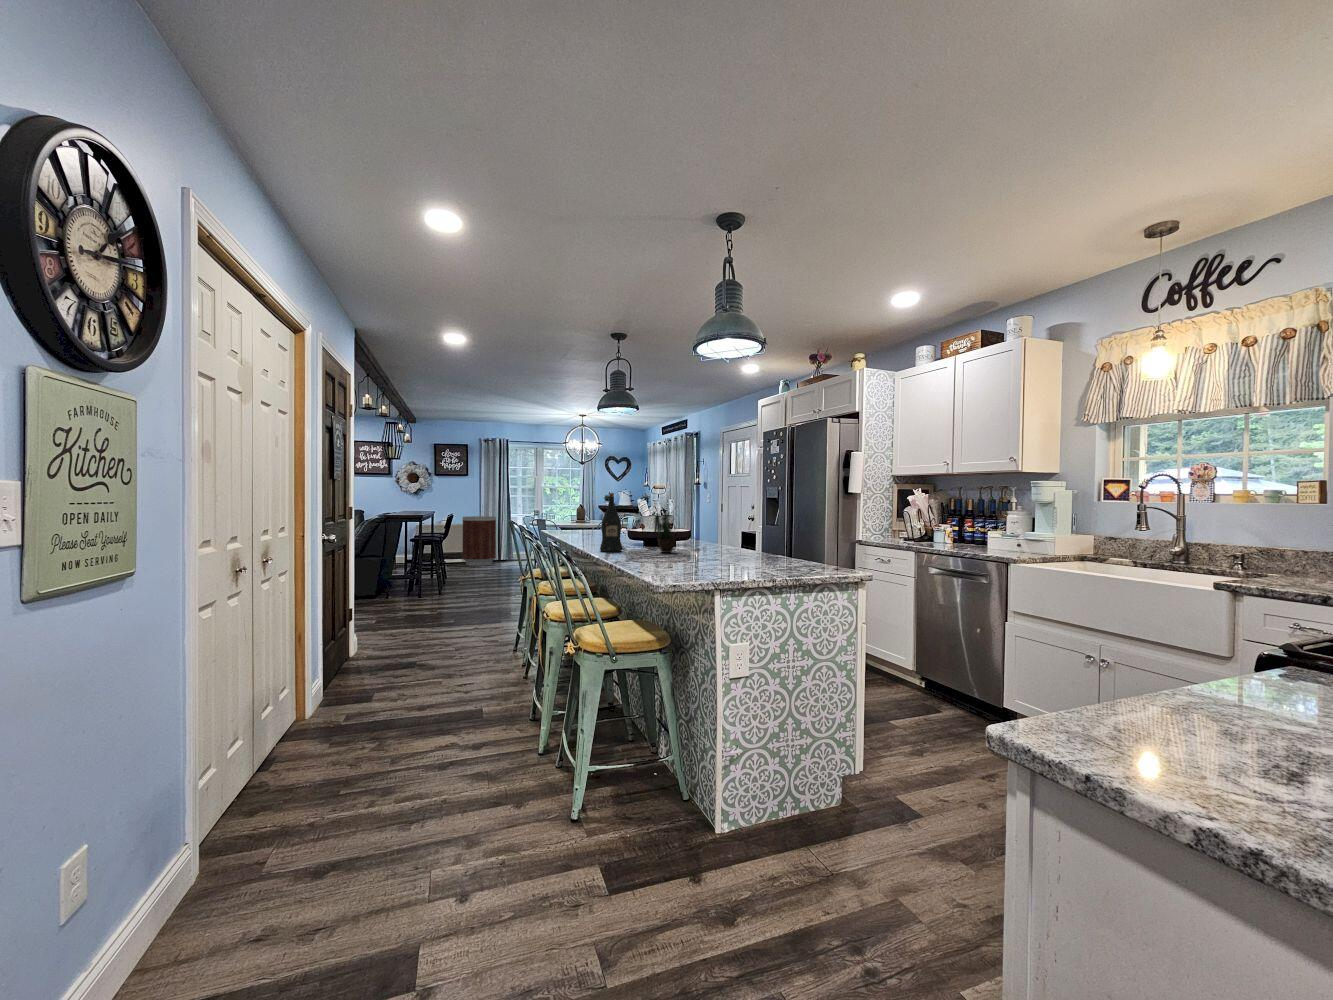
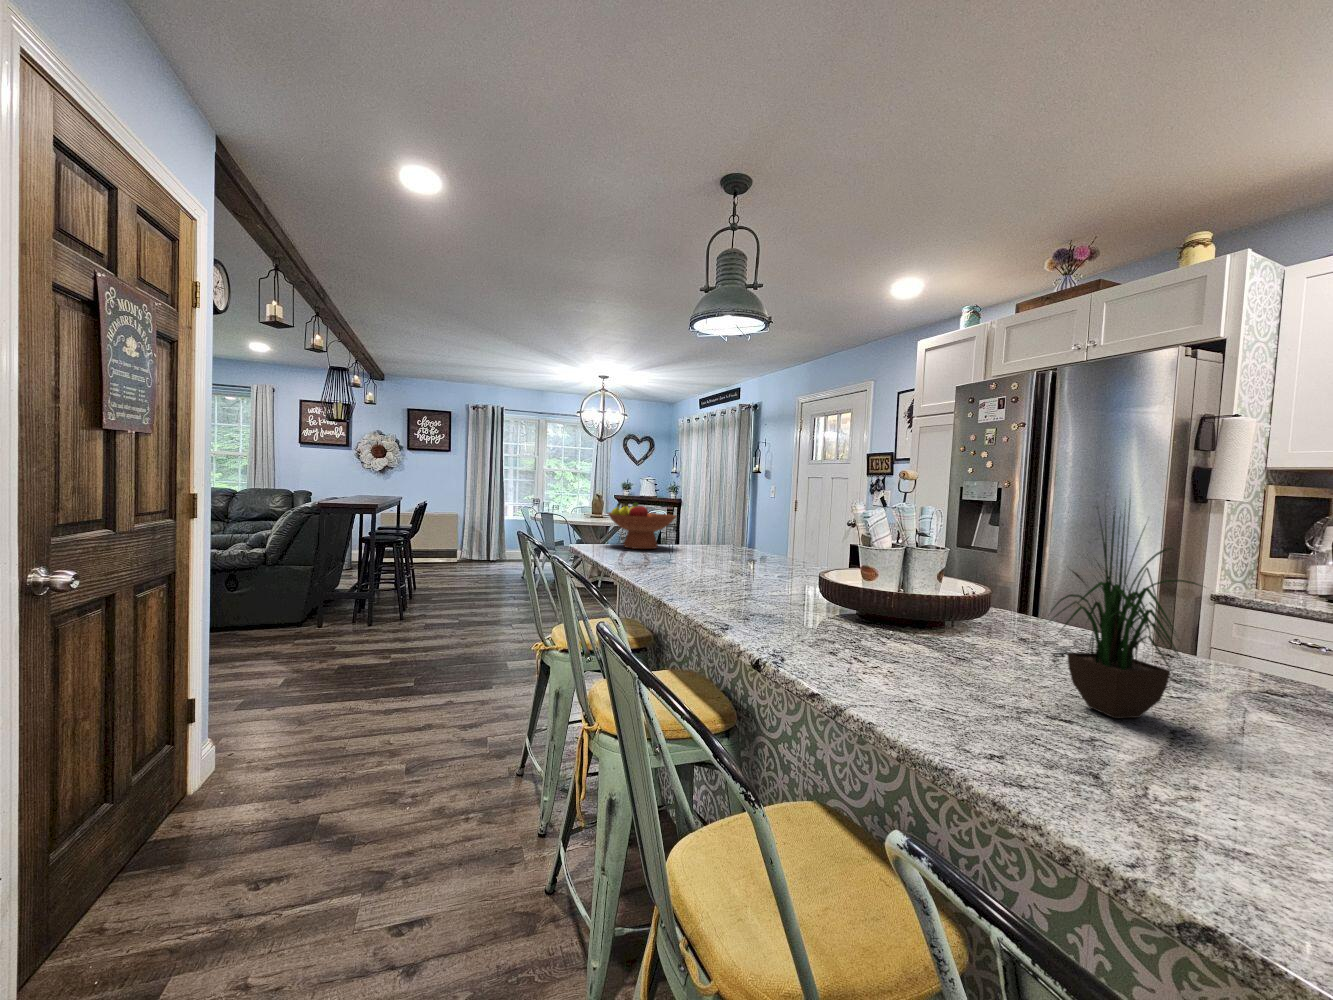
wine bottle: present [600,493,622,552] -> none [869,491,956,712]
fruit bowl: none [561,505,599,530] -> present [608,502,676,549]
trash can: present [462,516,496,566] -> none [440,503,485,568]

